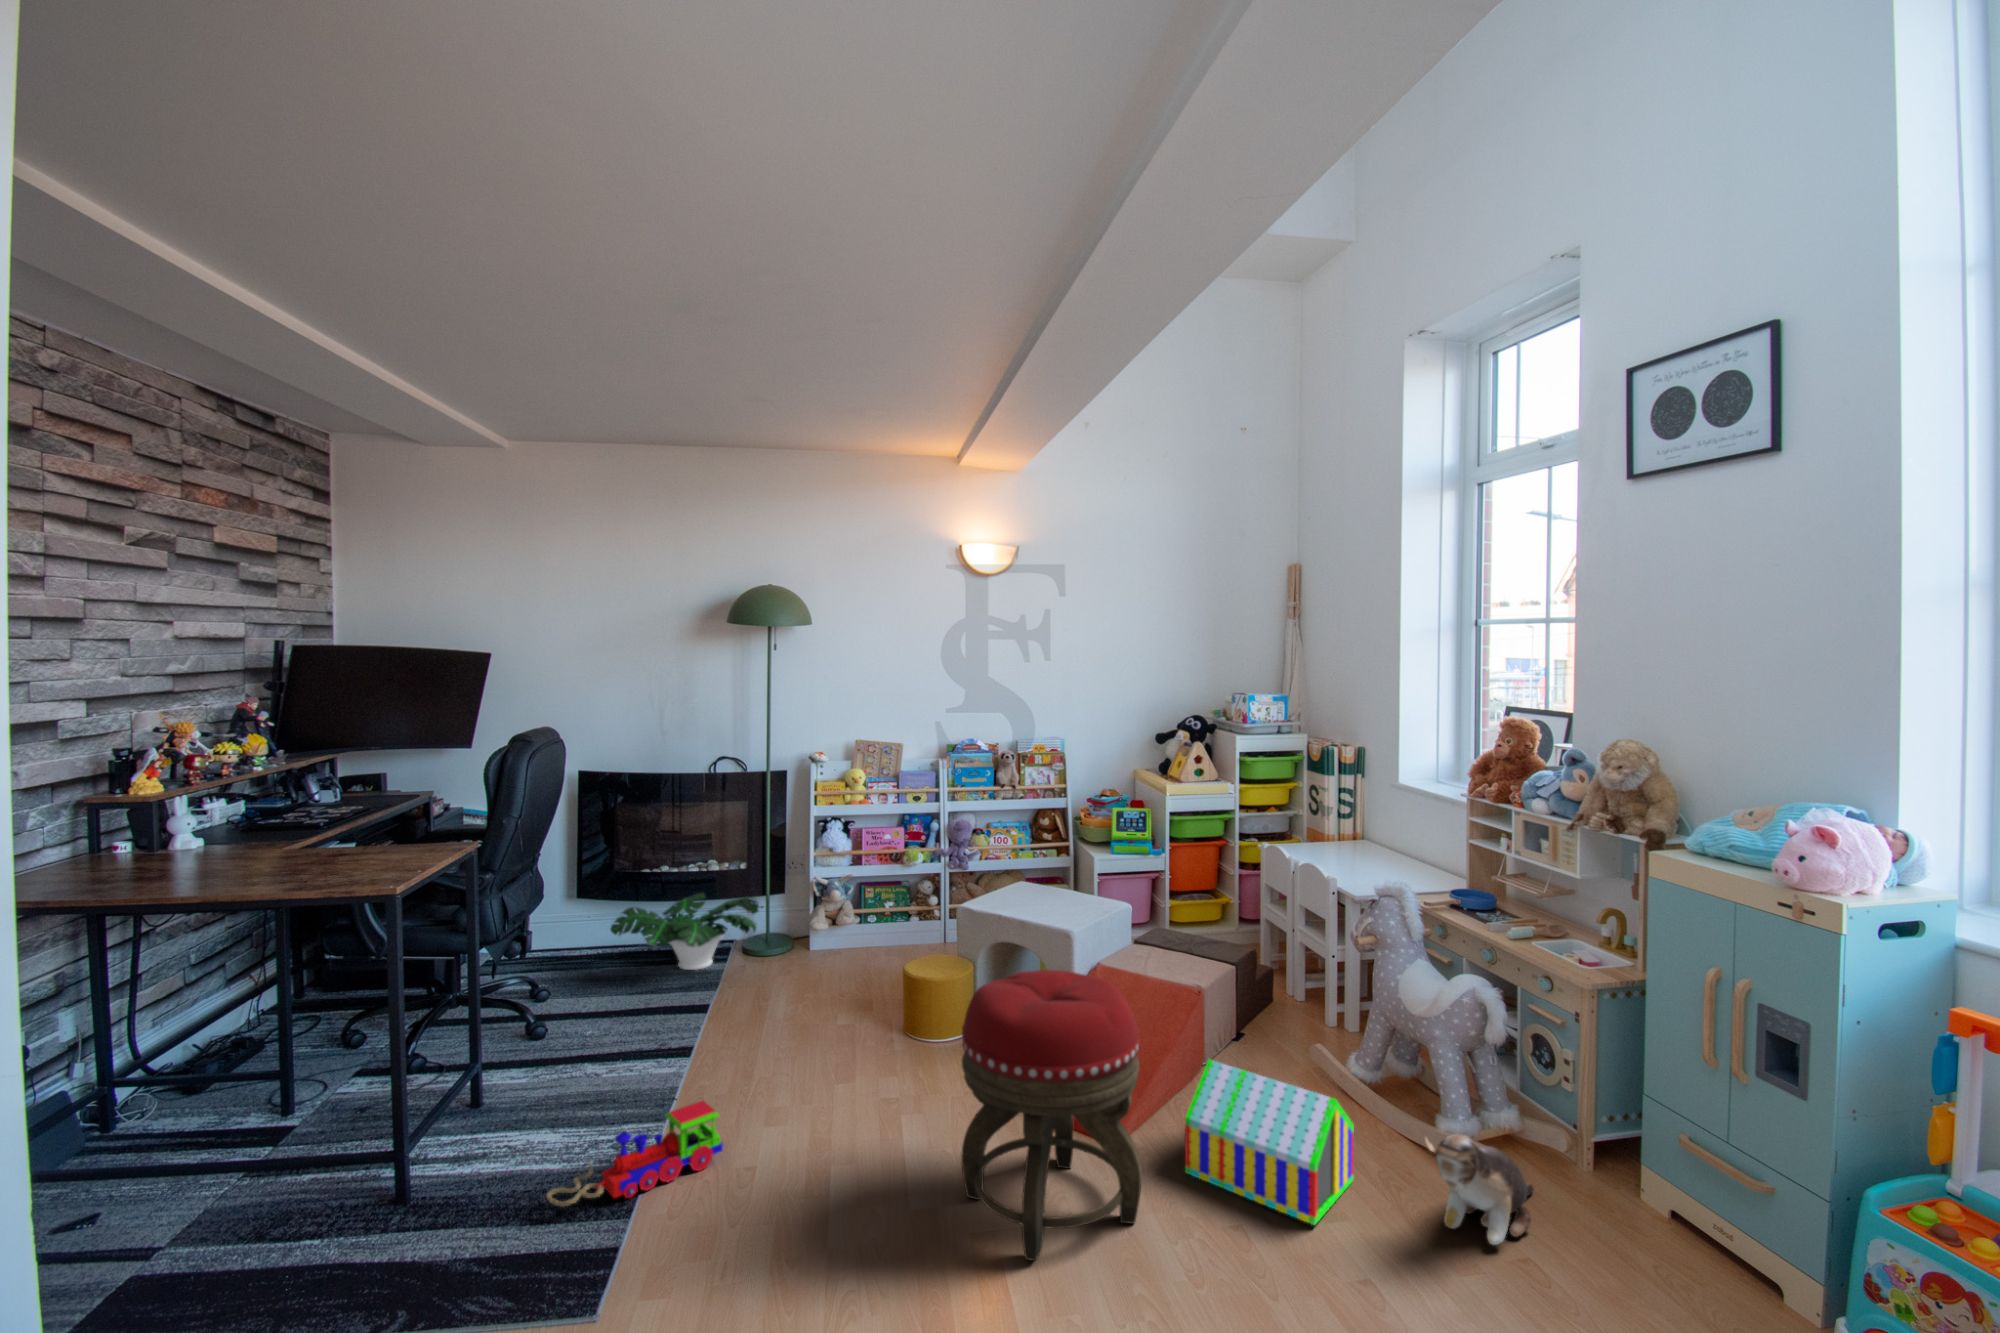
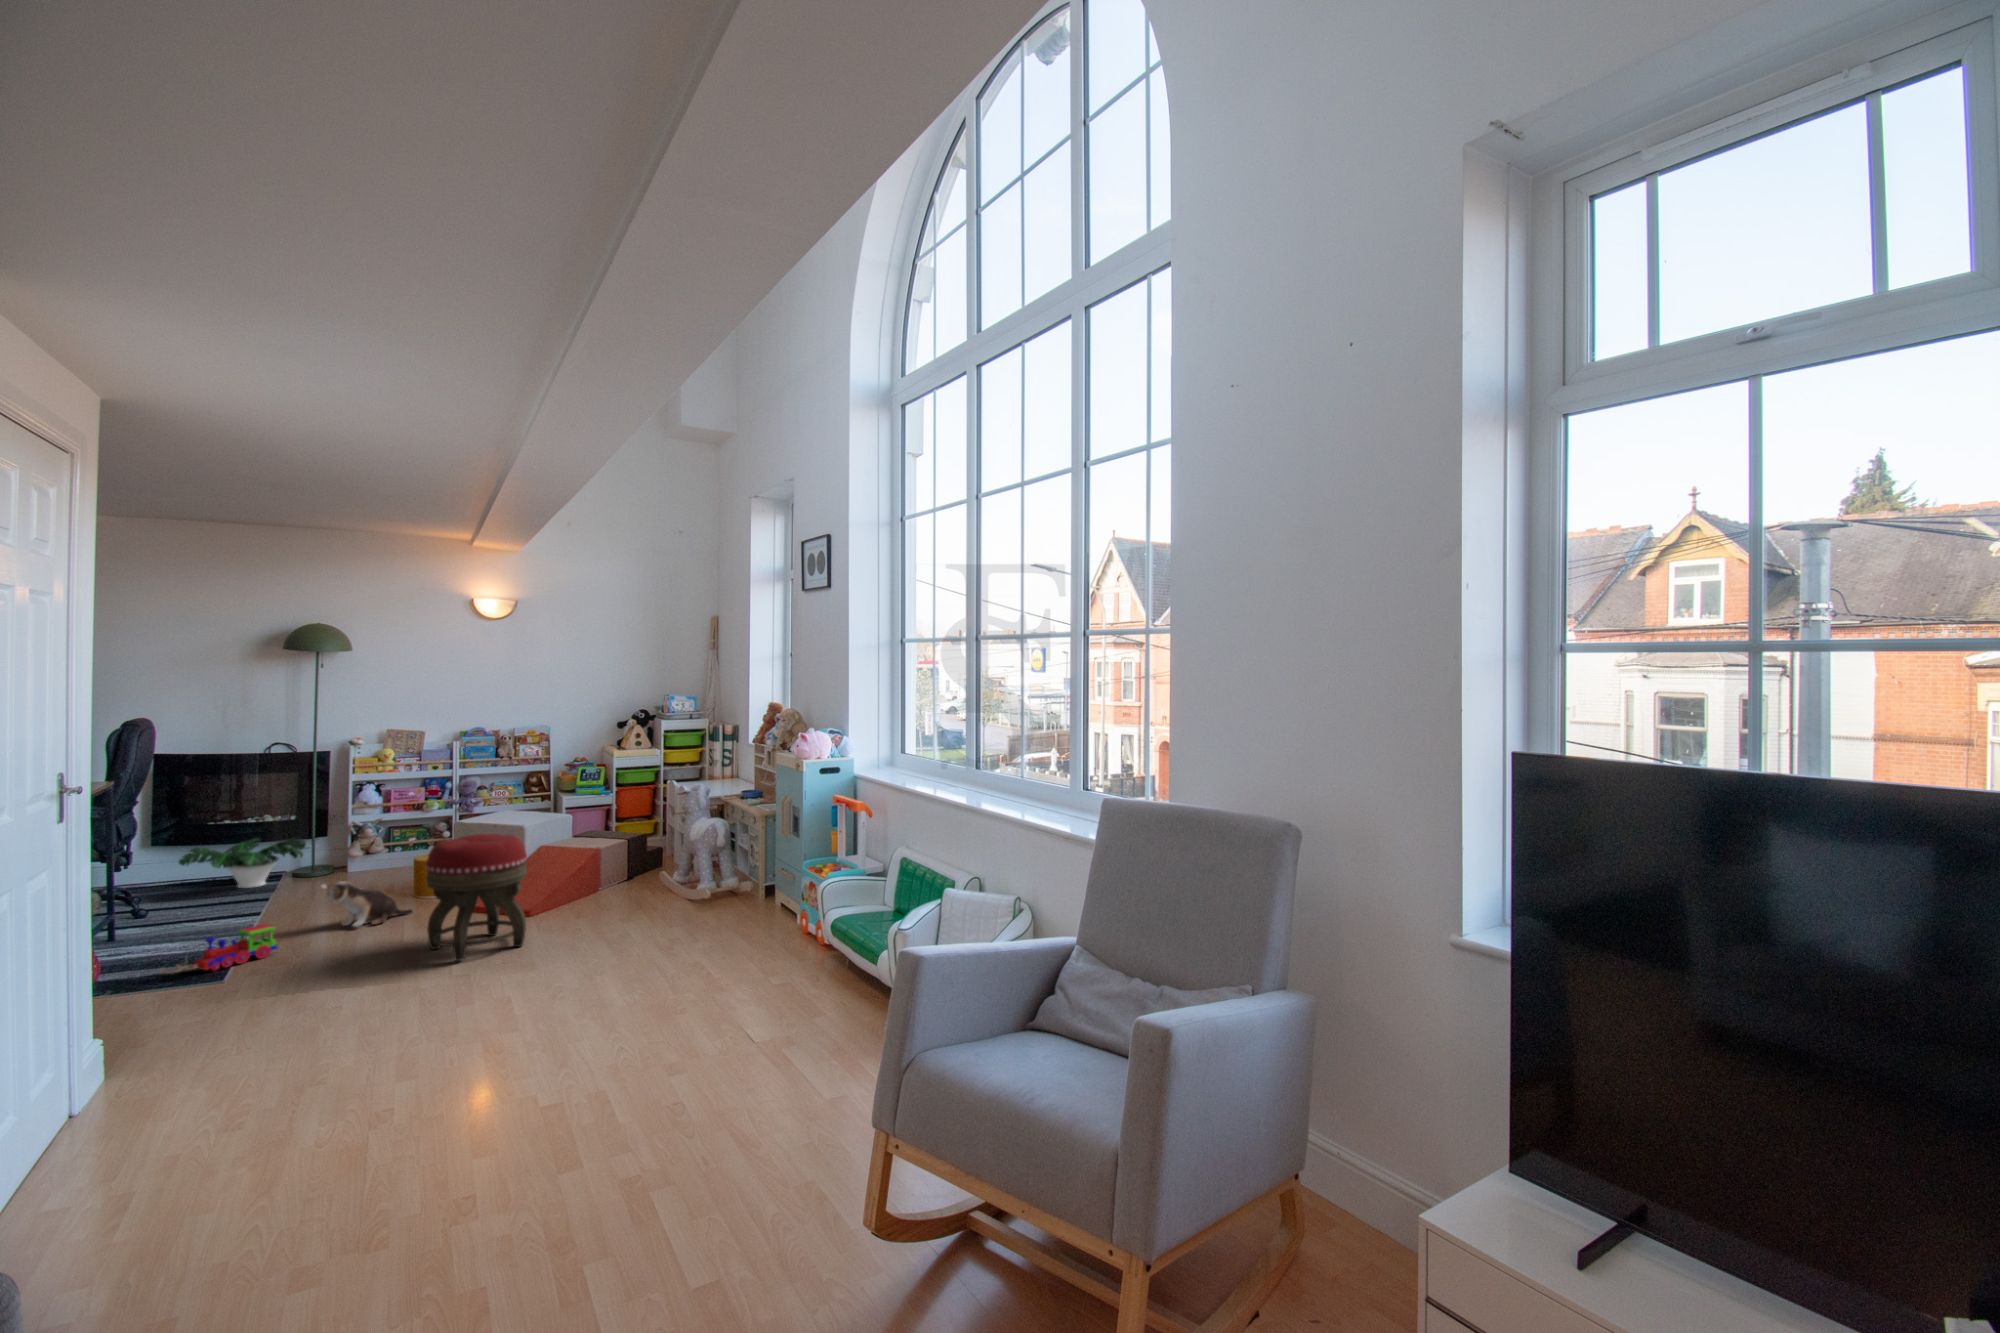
toy house: present [1185,1060,1354,1225] -> none [559,876,647,937]
plush toy: present [1425,1134,1534,1245] -> present [321,881,413,927]

